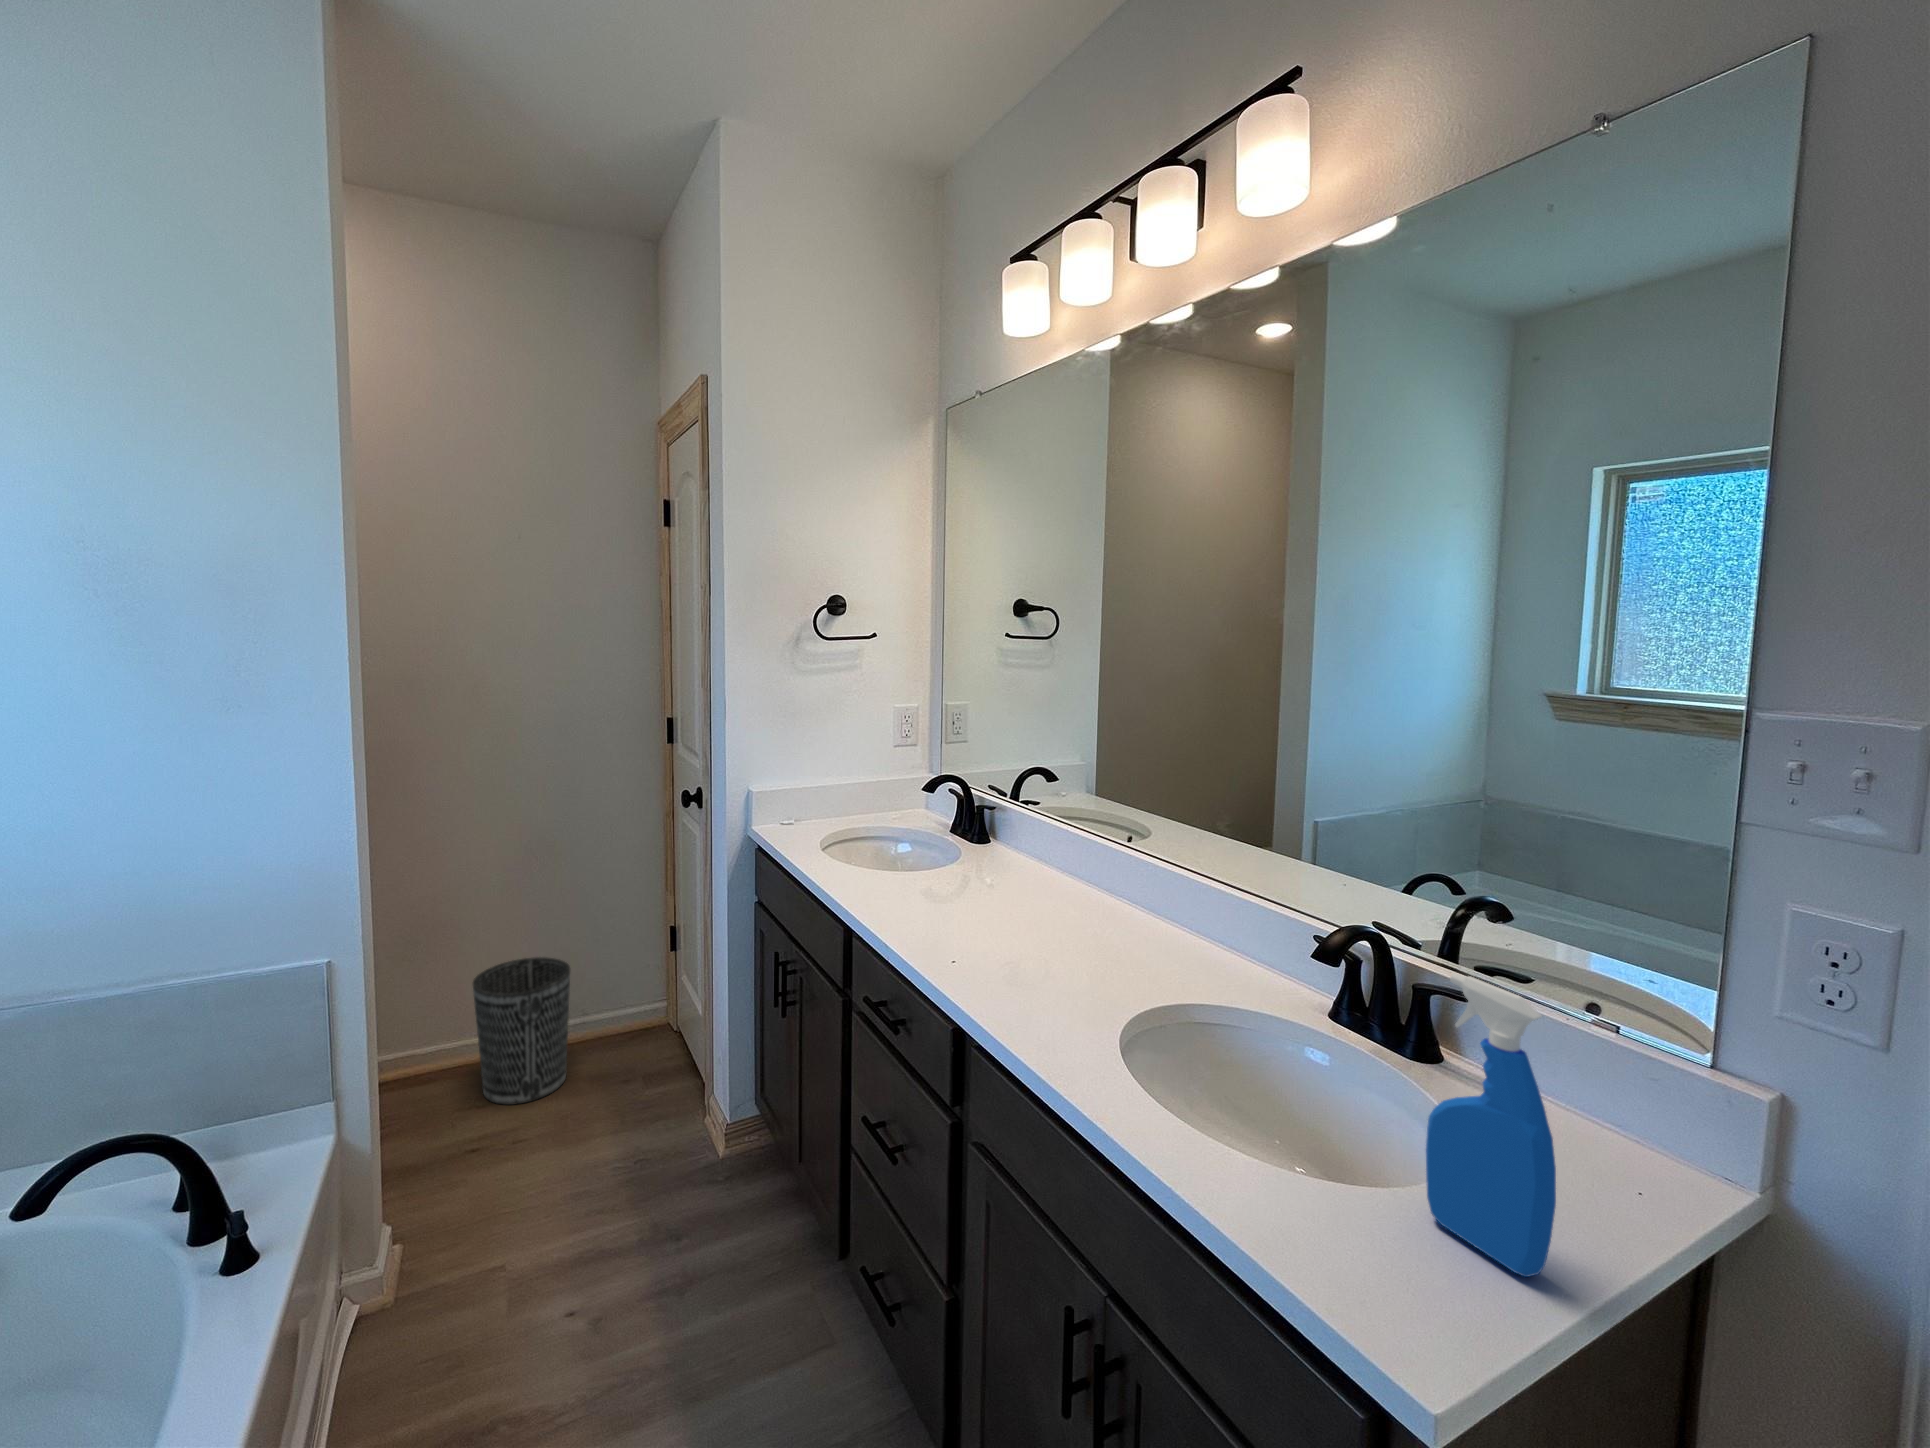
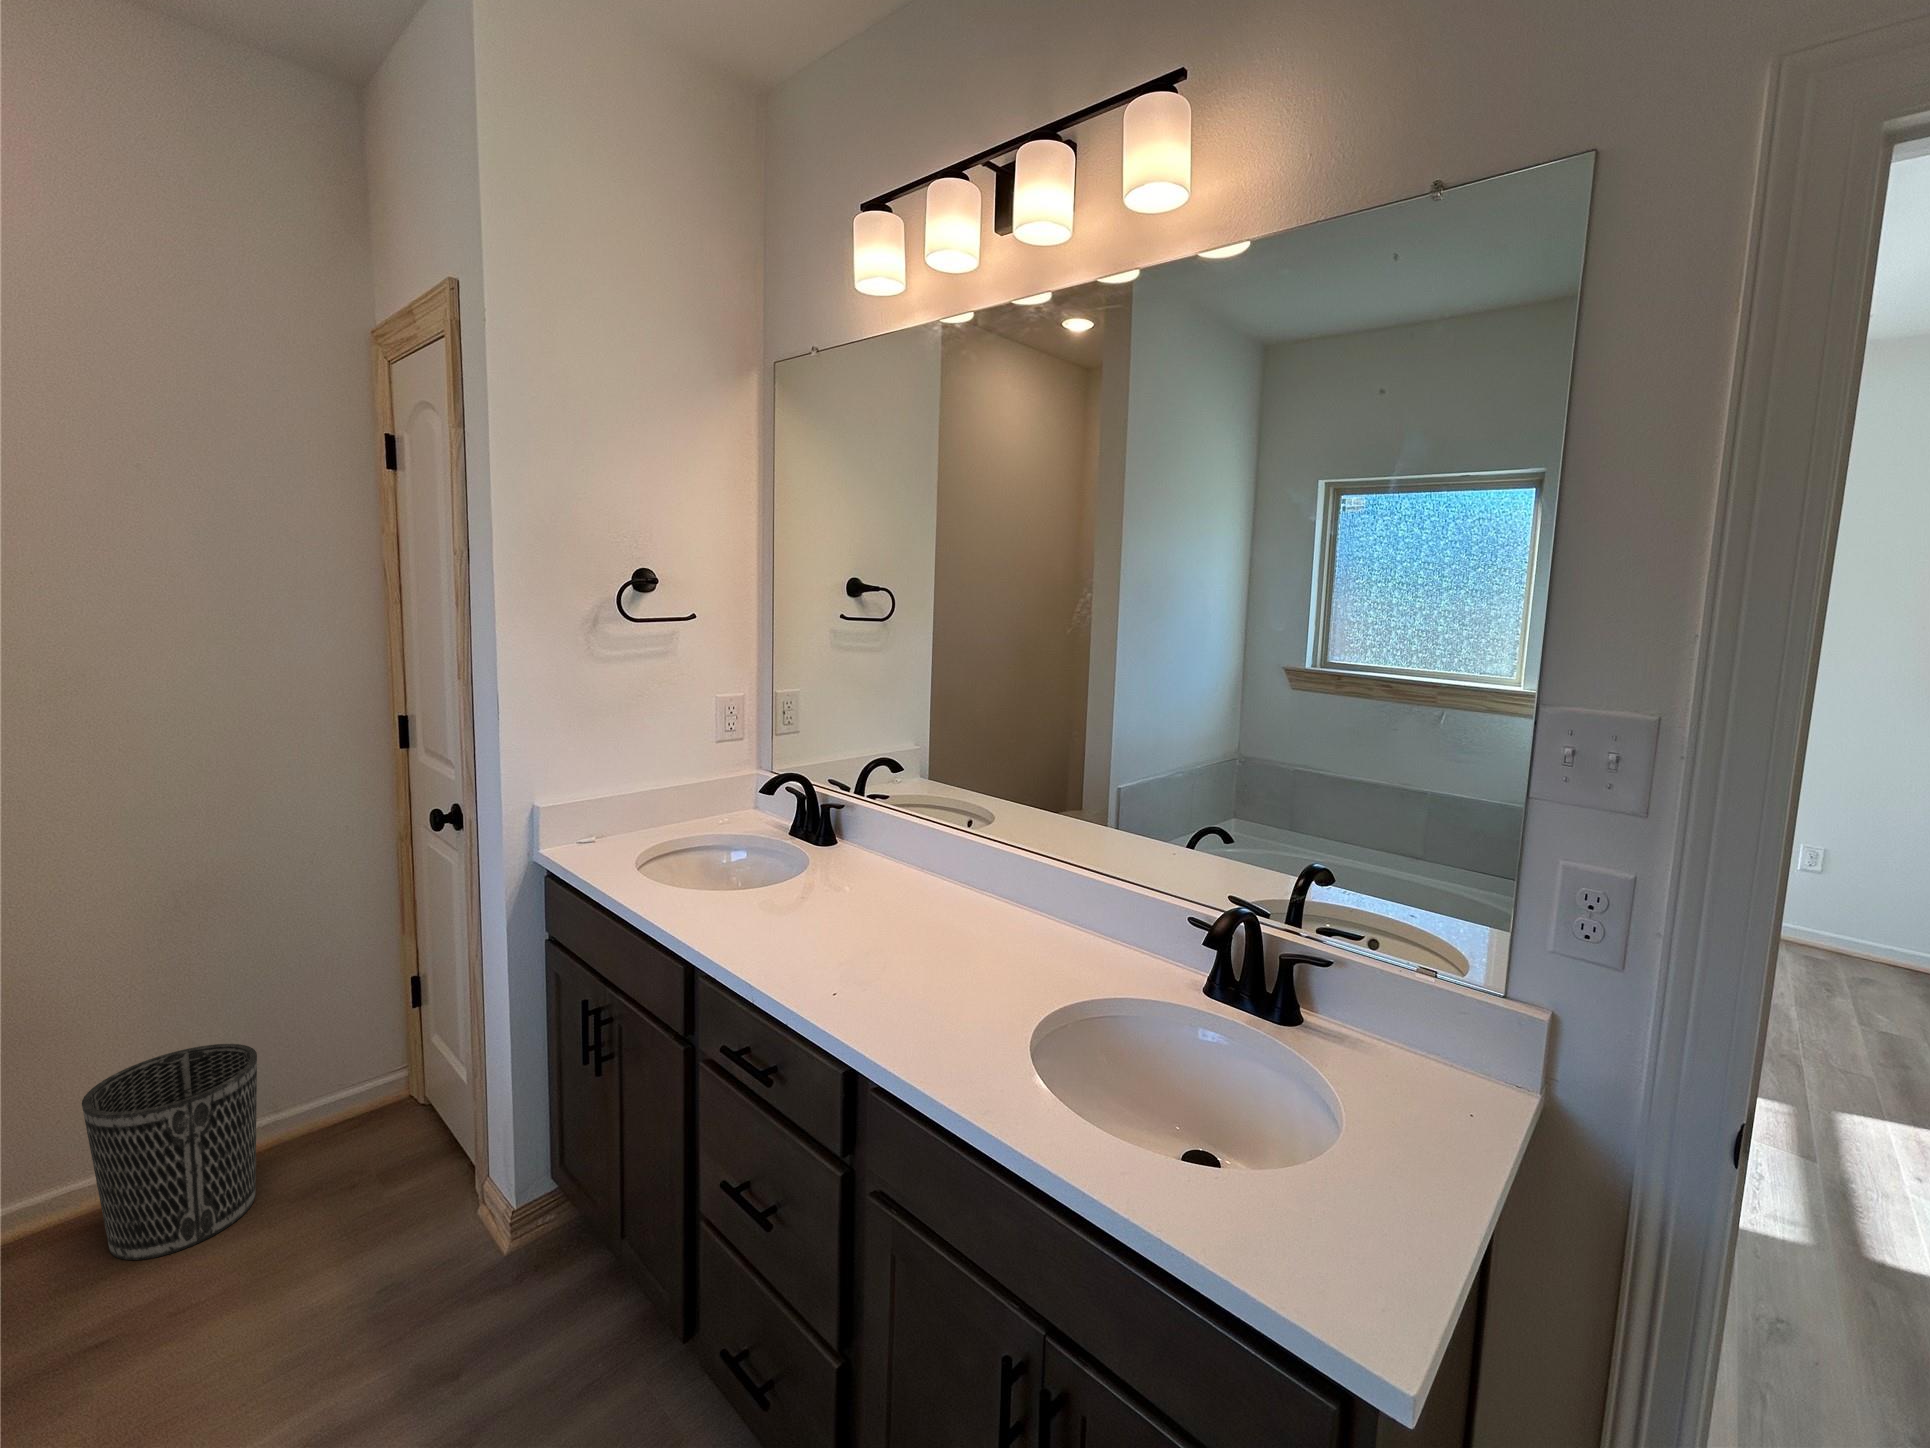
spray bottle: present [1426,973,1556,1277] -> none [1351,964,1469,1231]

